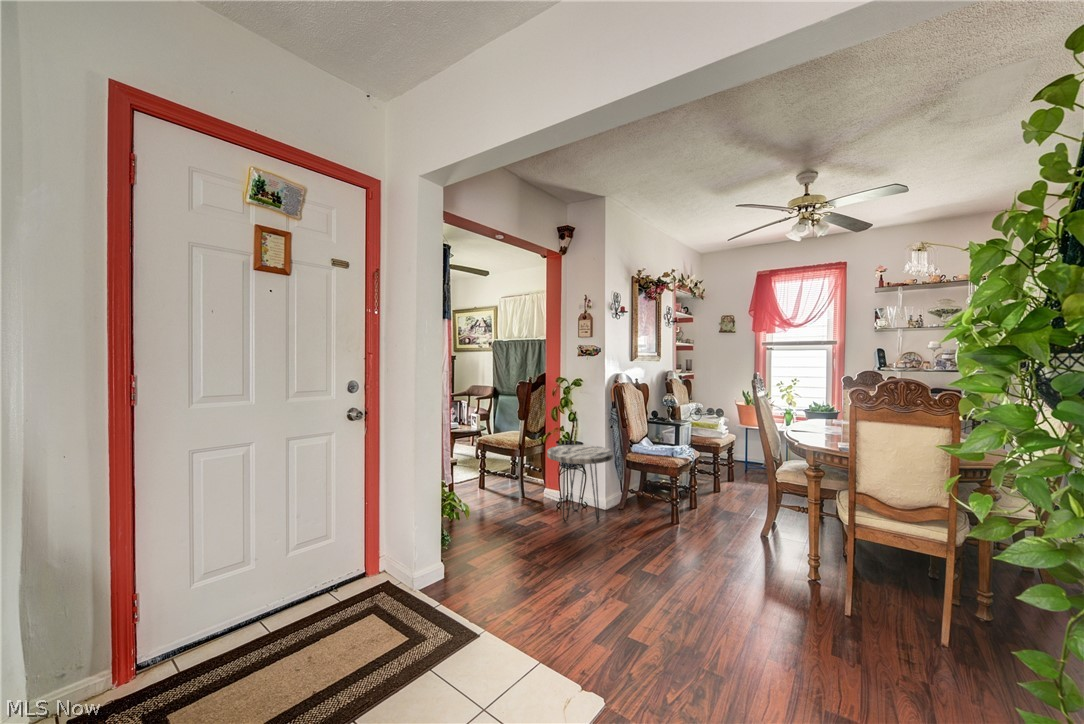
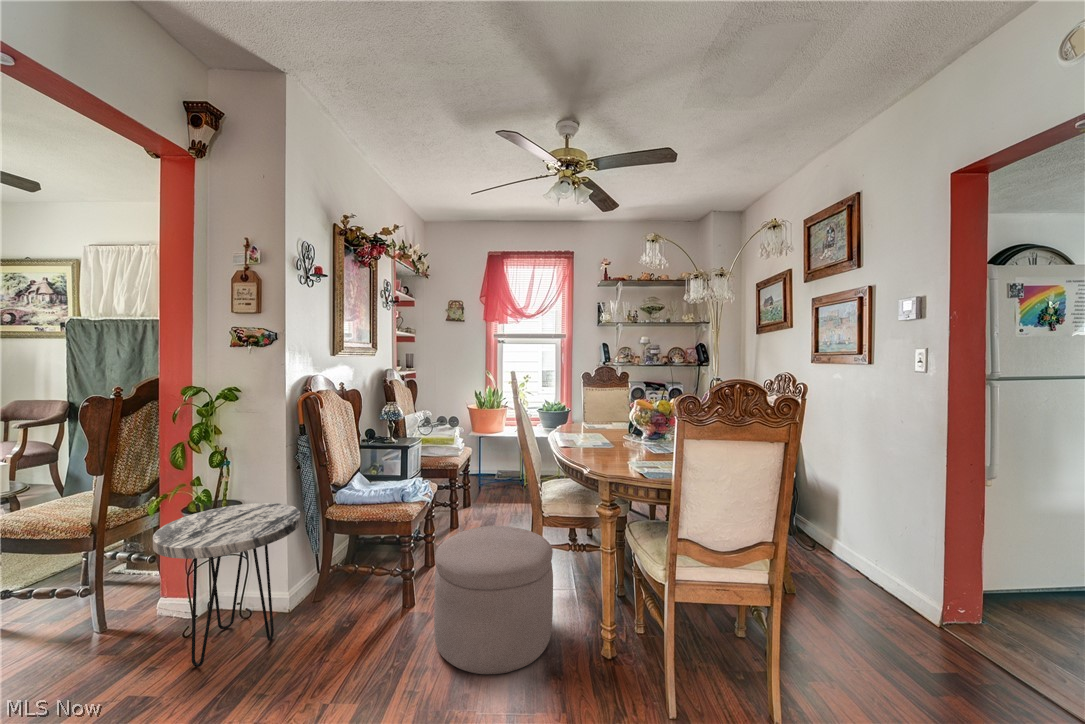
ottoman: none [690,479,776,568] -> present [434,526,553,674]

